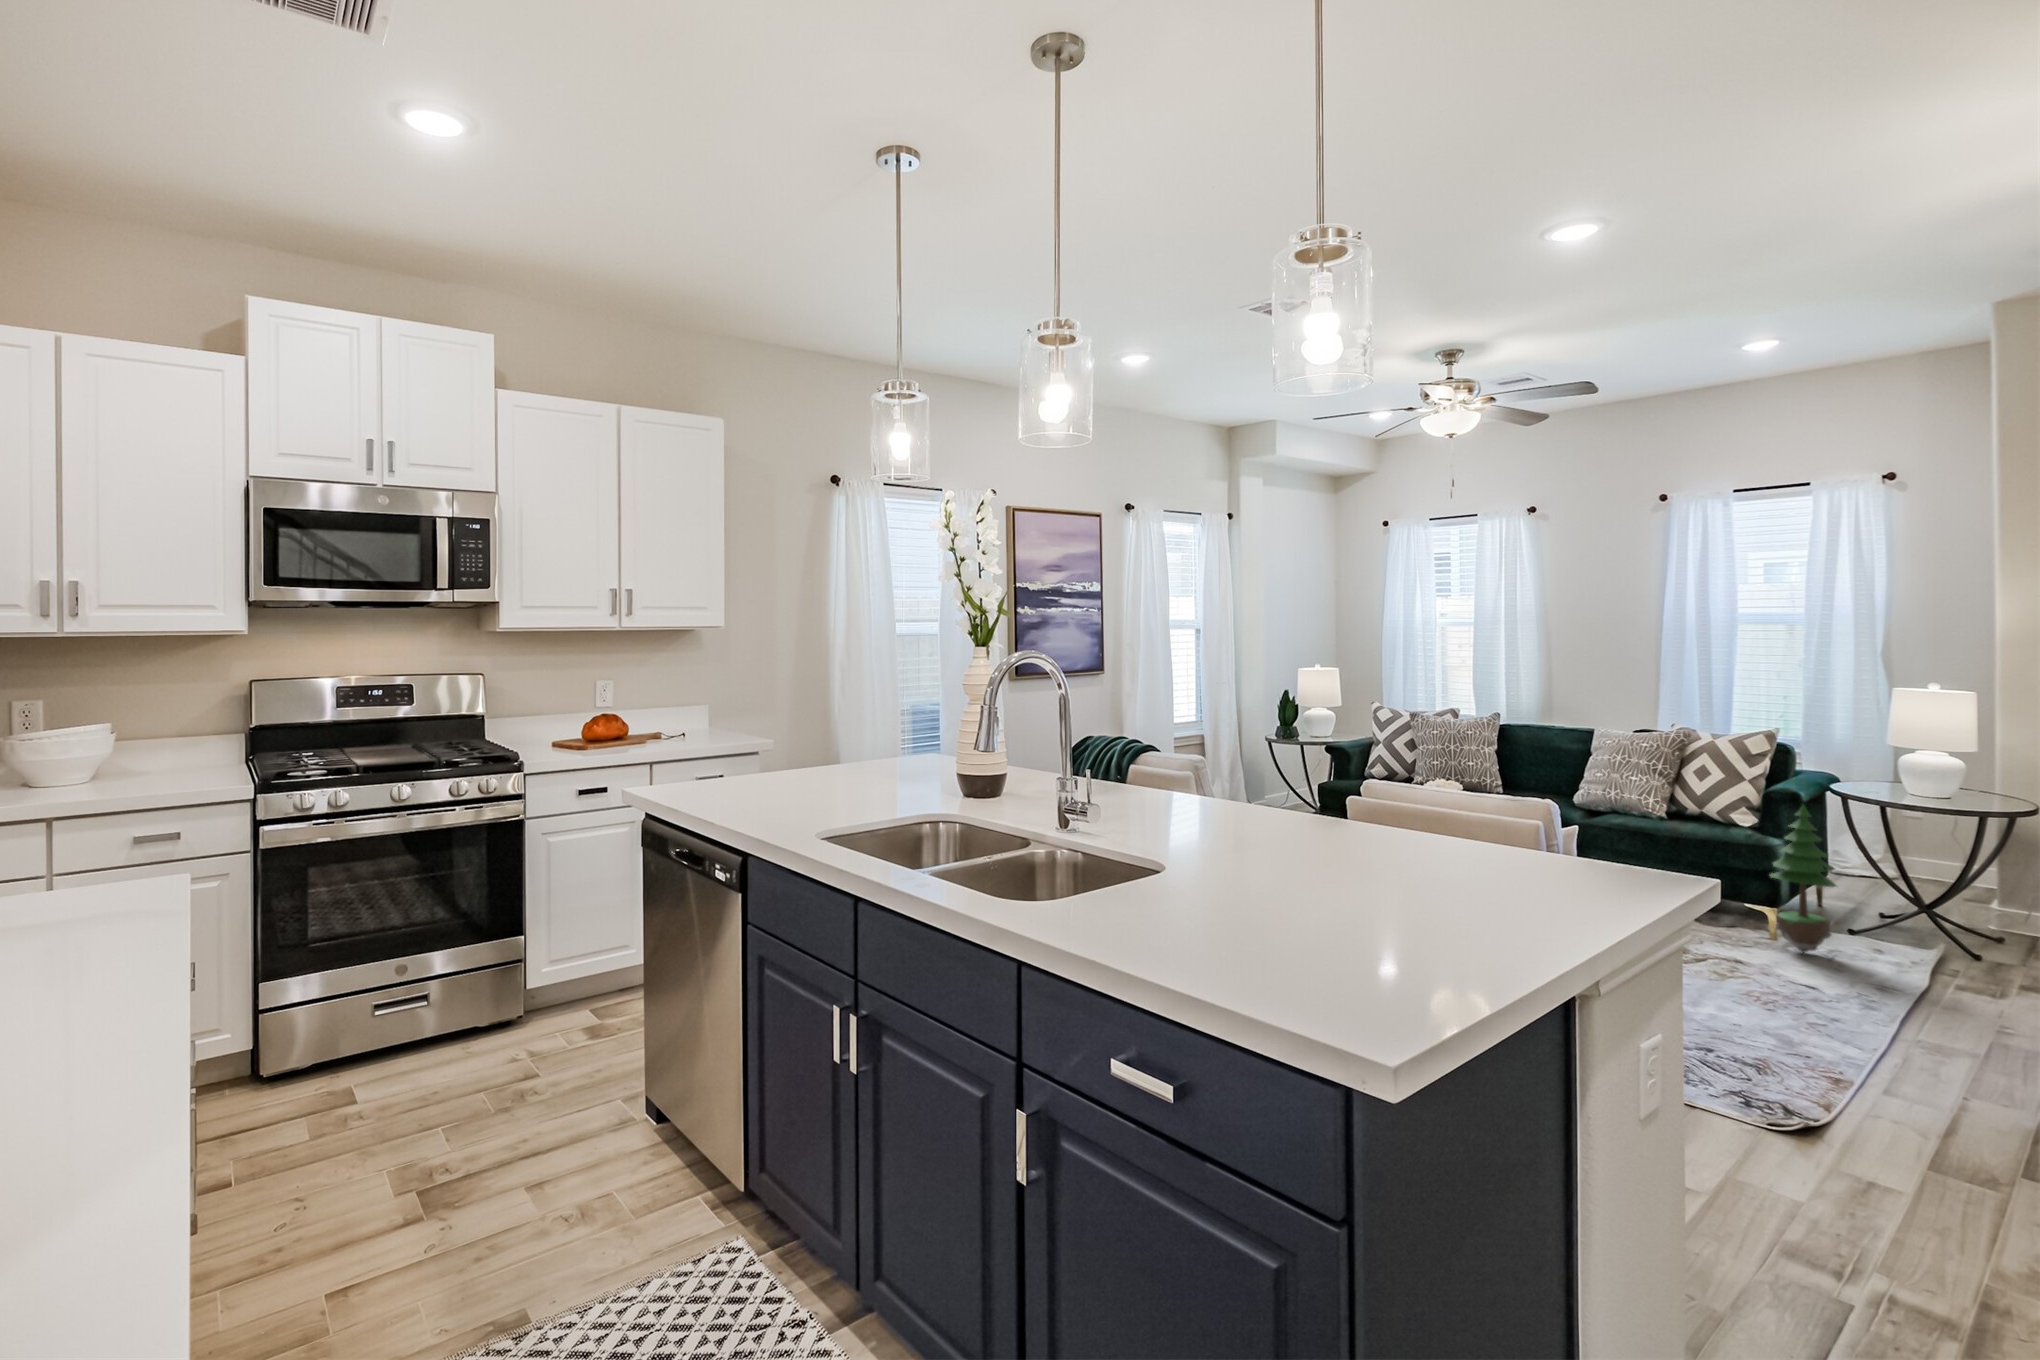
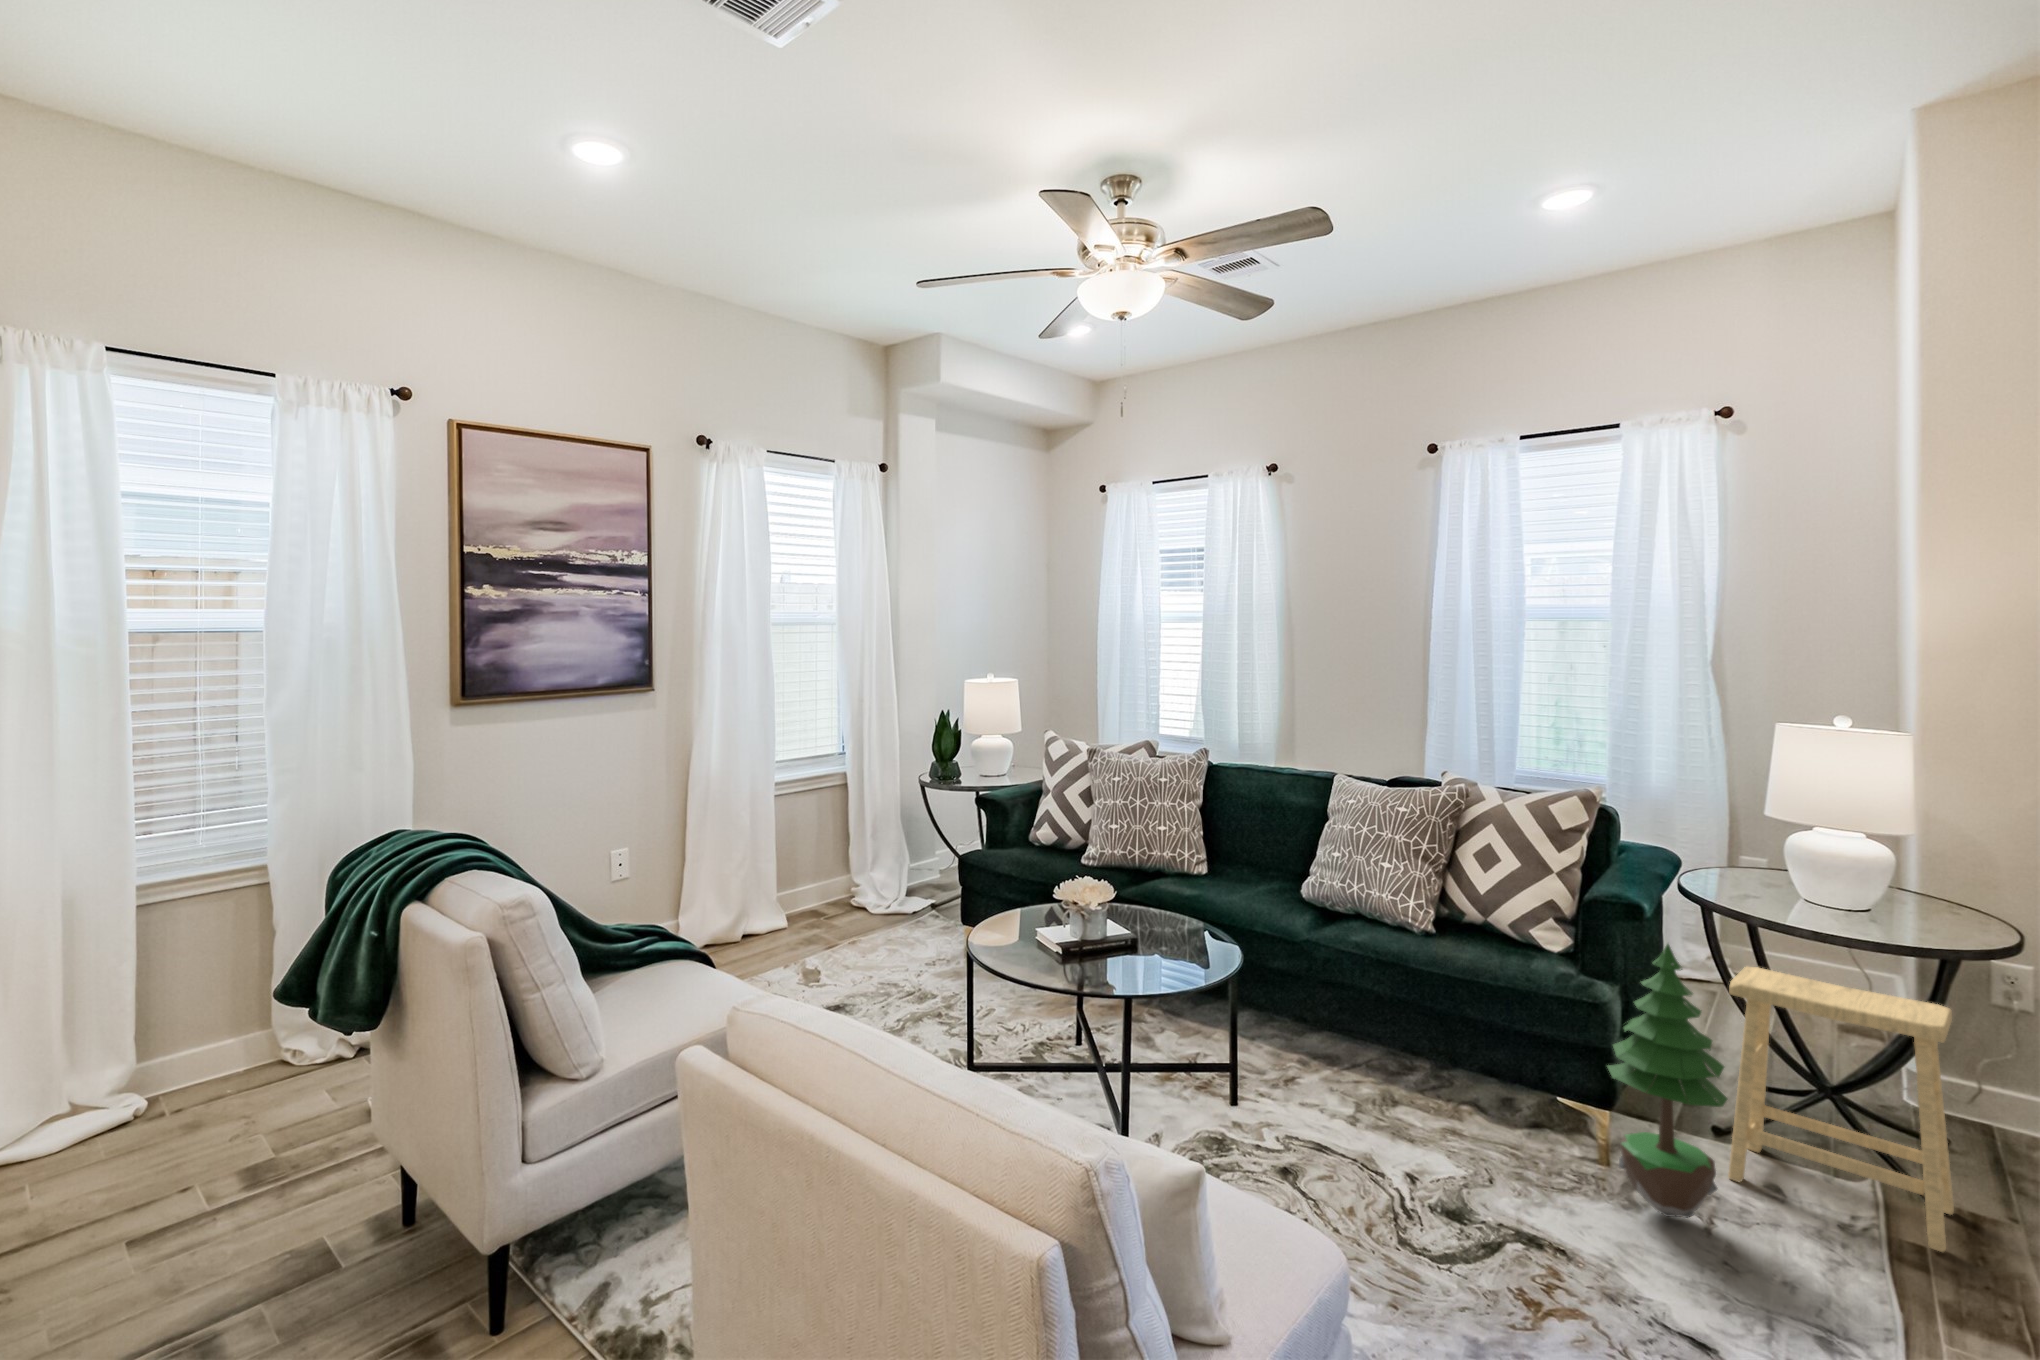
footstool: none [1848,828,1983,967] -> present [1728,967,1954,1252]

